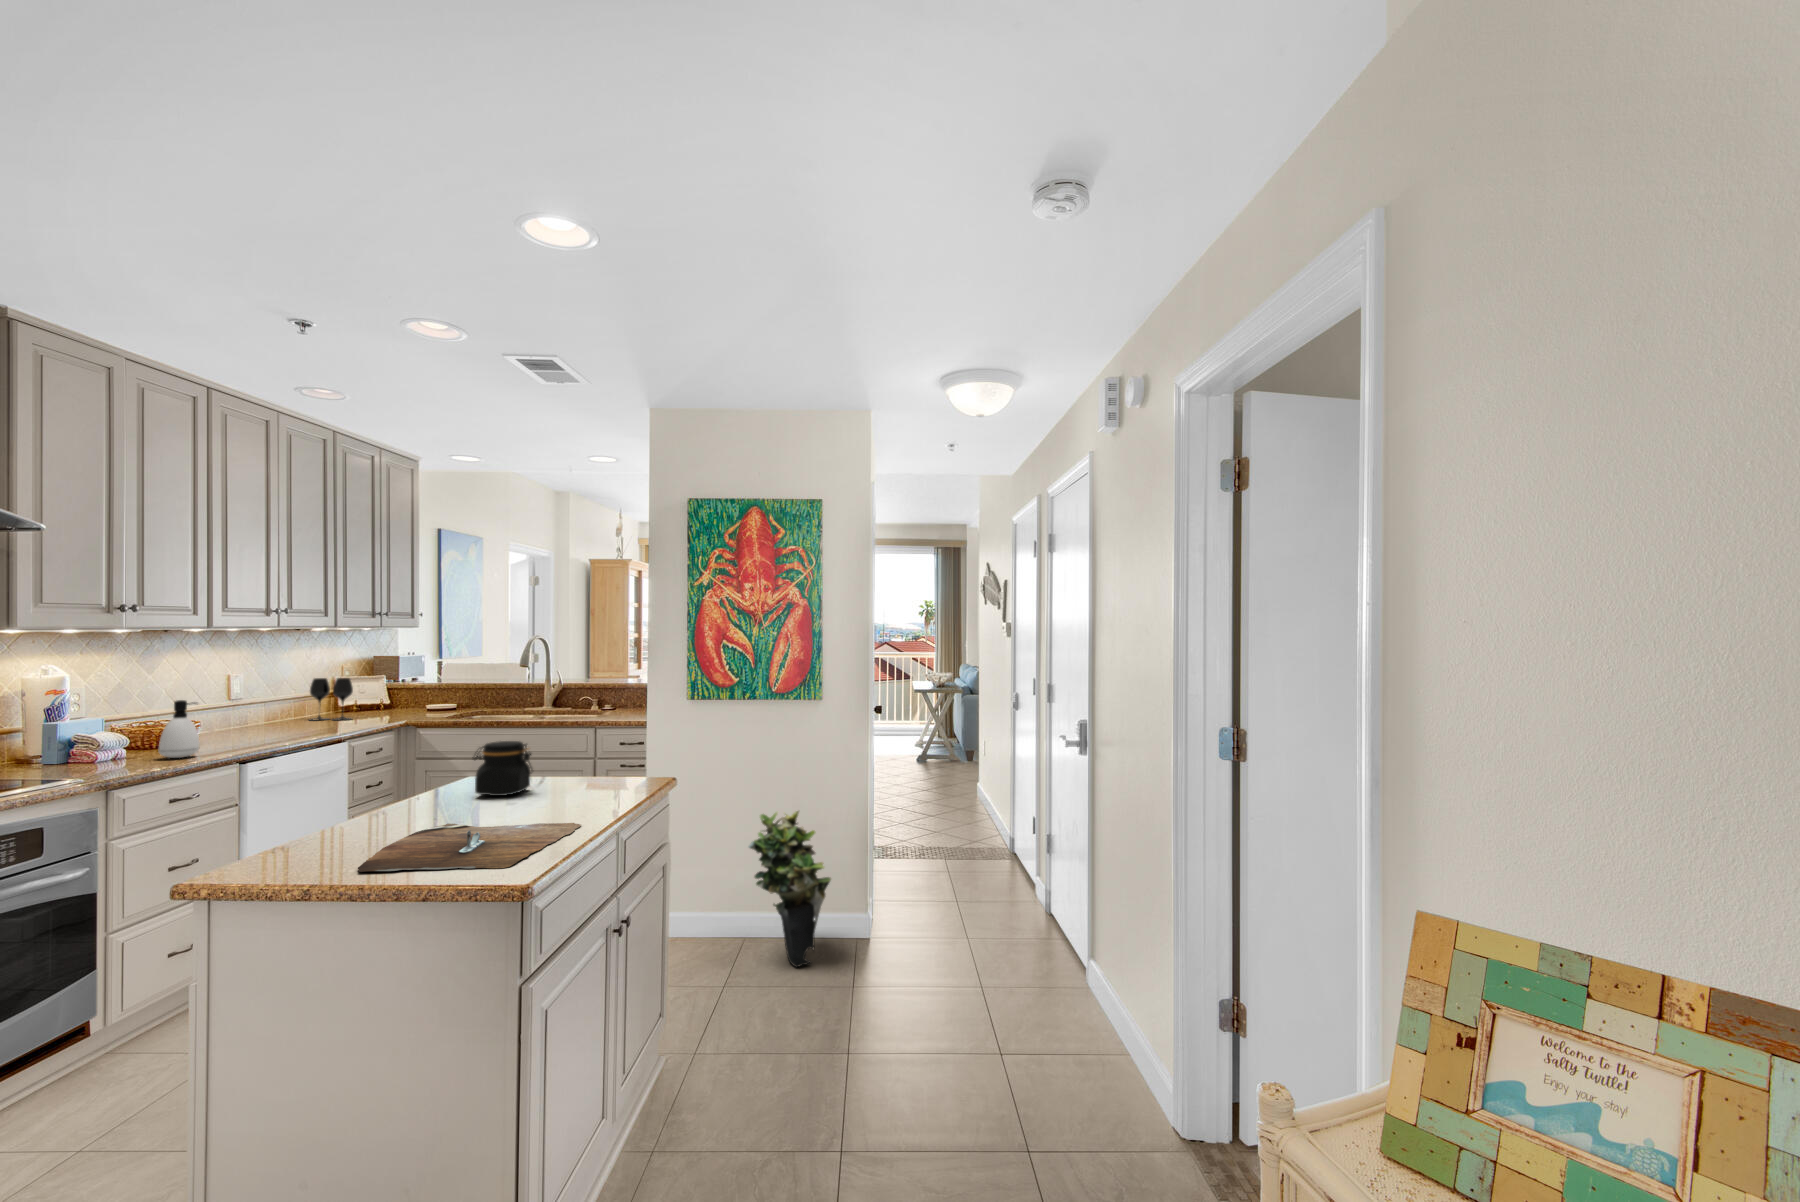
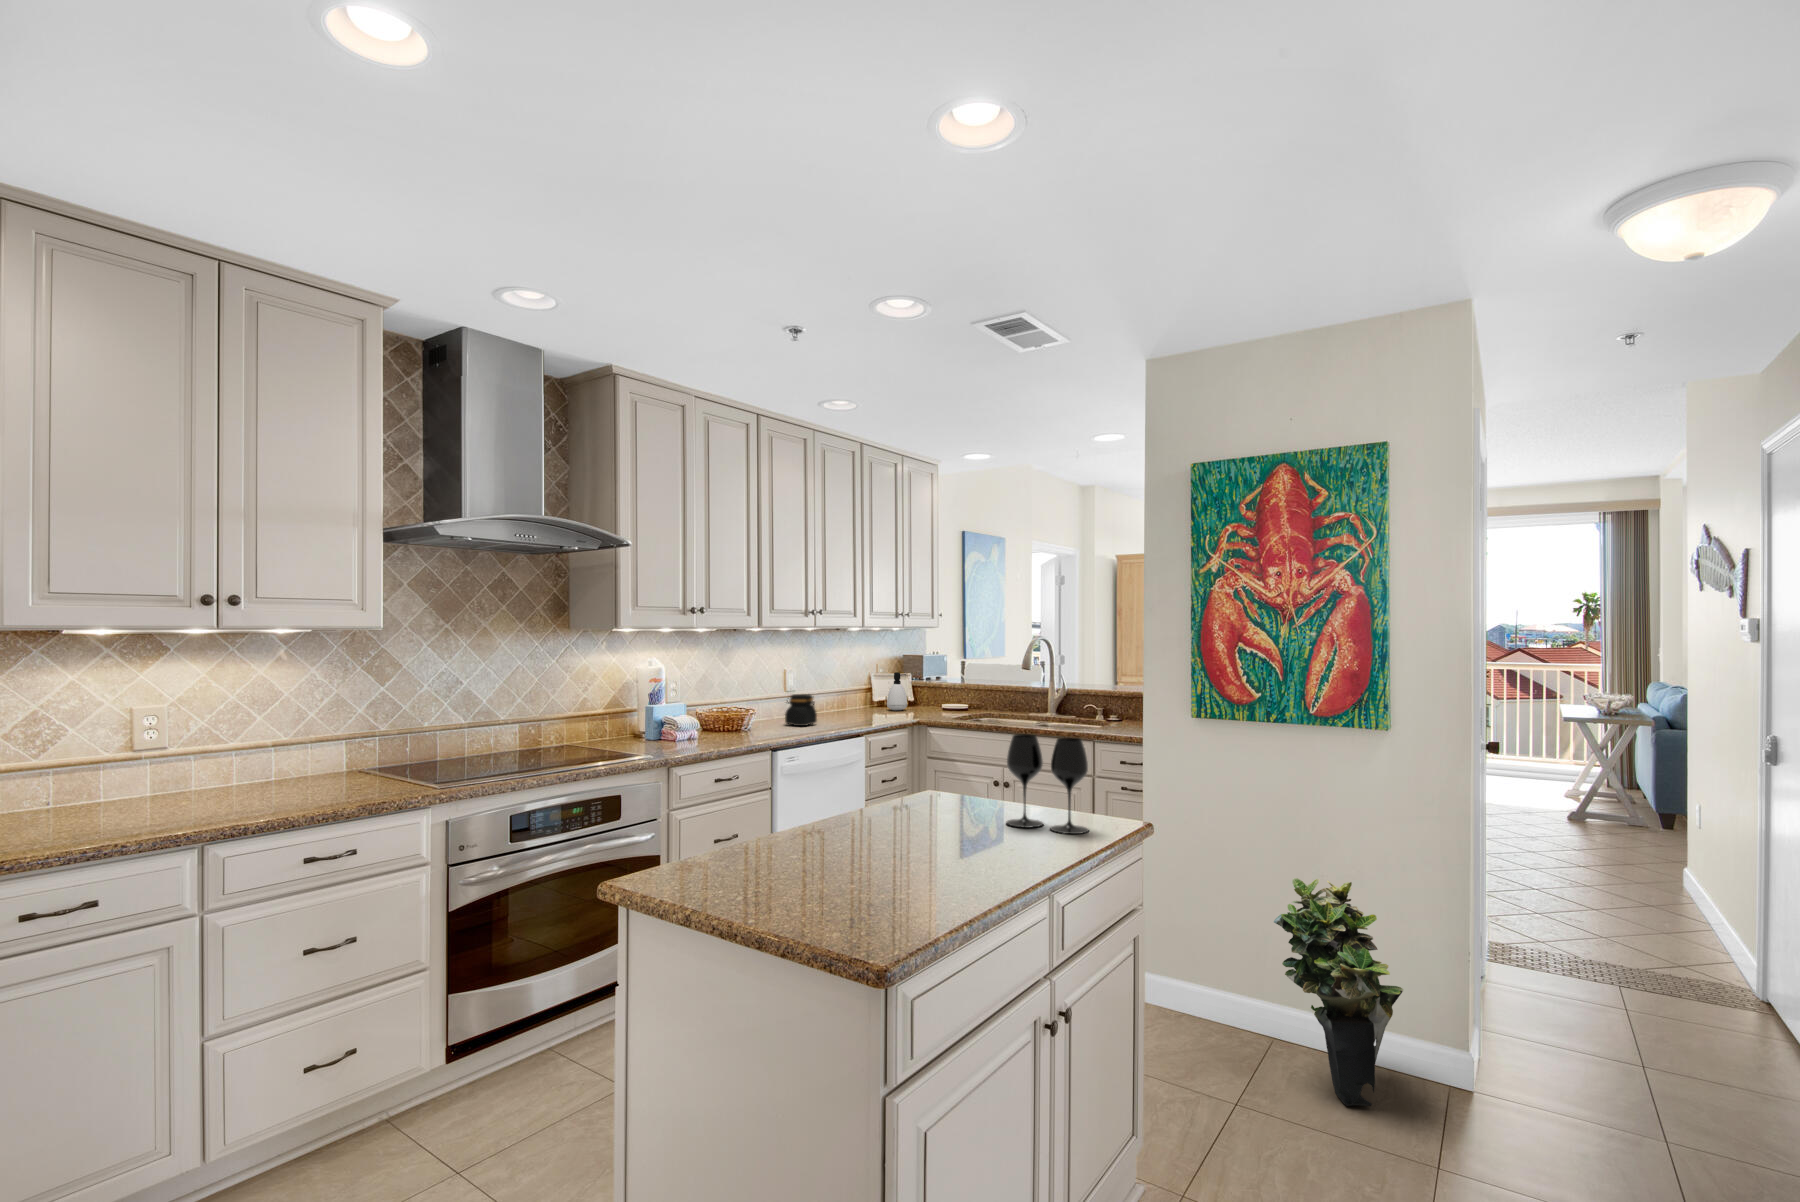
wine glass: present [310,678,353,720] -> present [1006,734,1089,834]
soap dispenser: present [159,700,199,758] -> present [887,672,907,710]
jar: present [473,741,532,796] -> present [785,694,817,726]
cutting board: present [358,823,581,872] -> none [751,851,1003,927]

